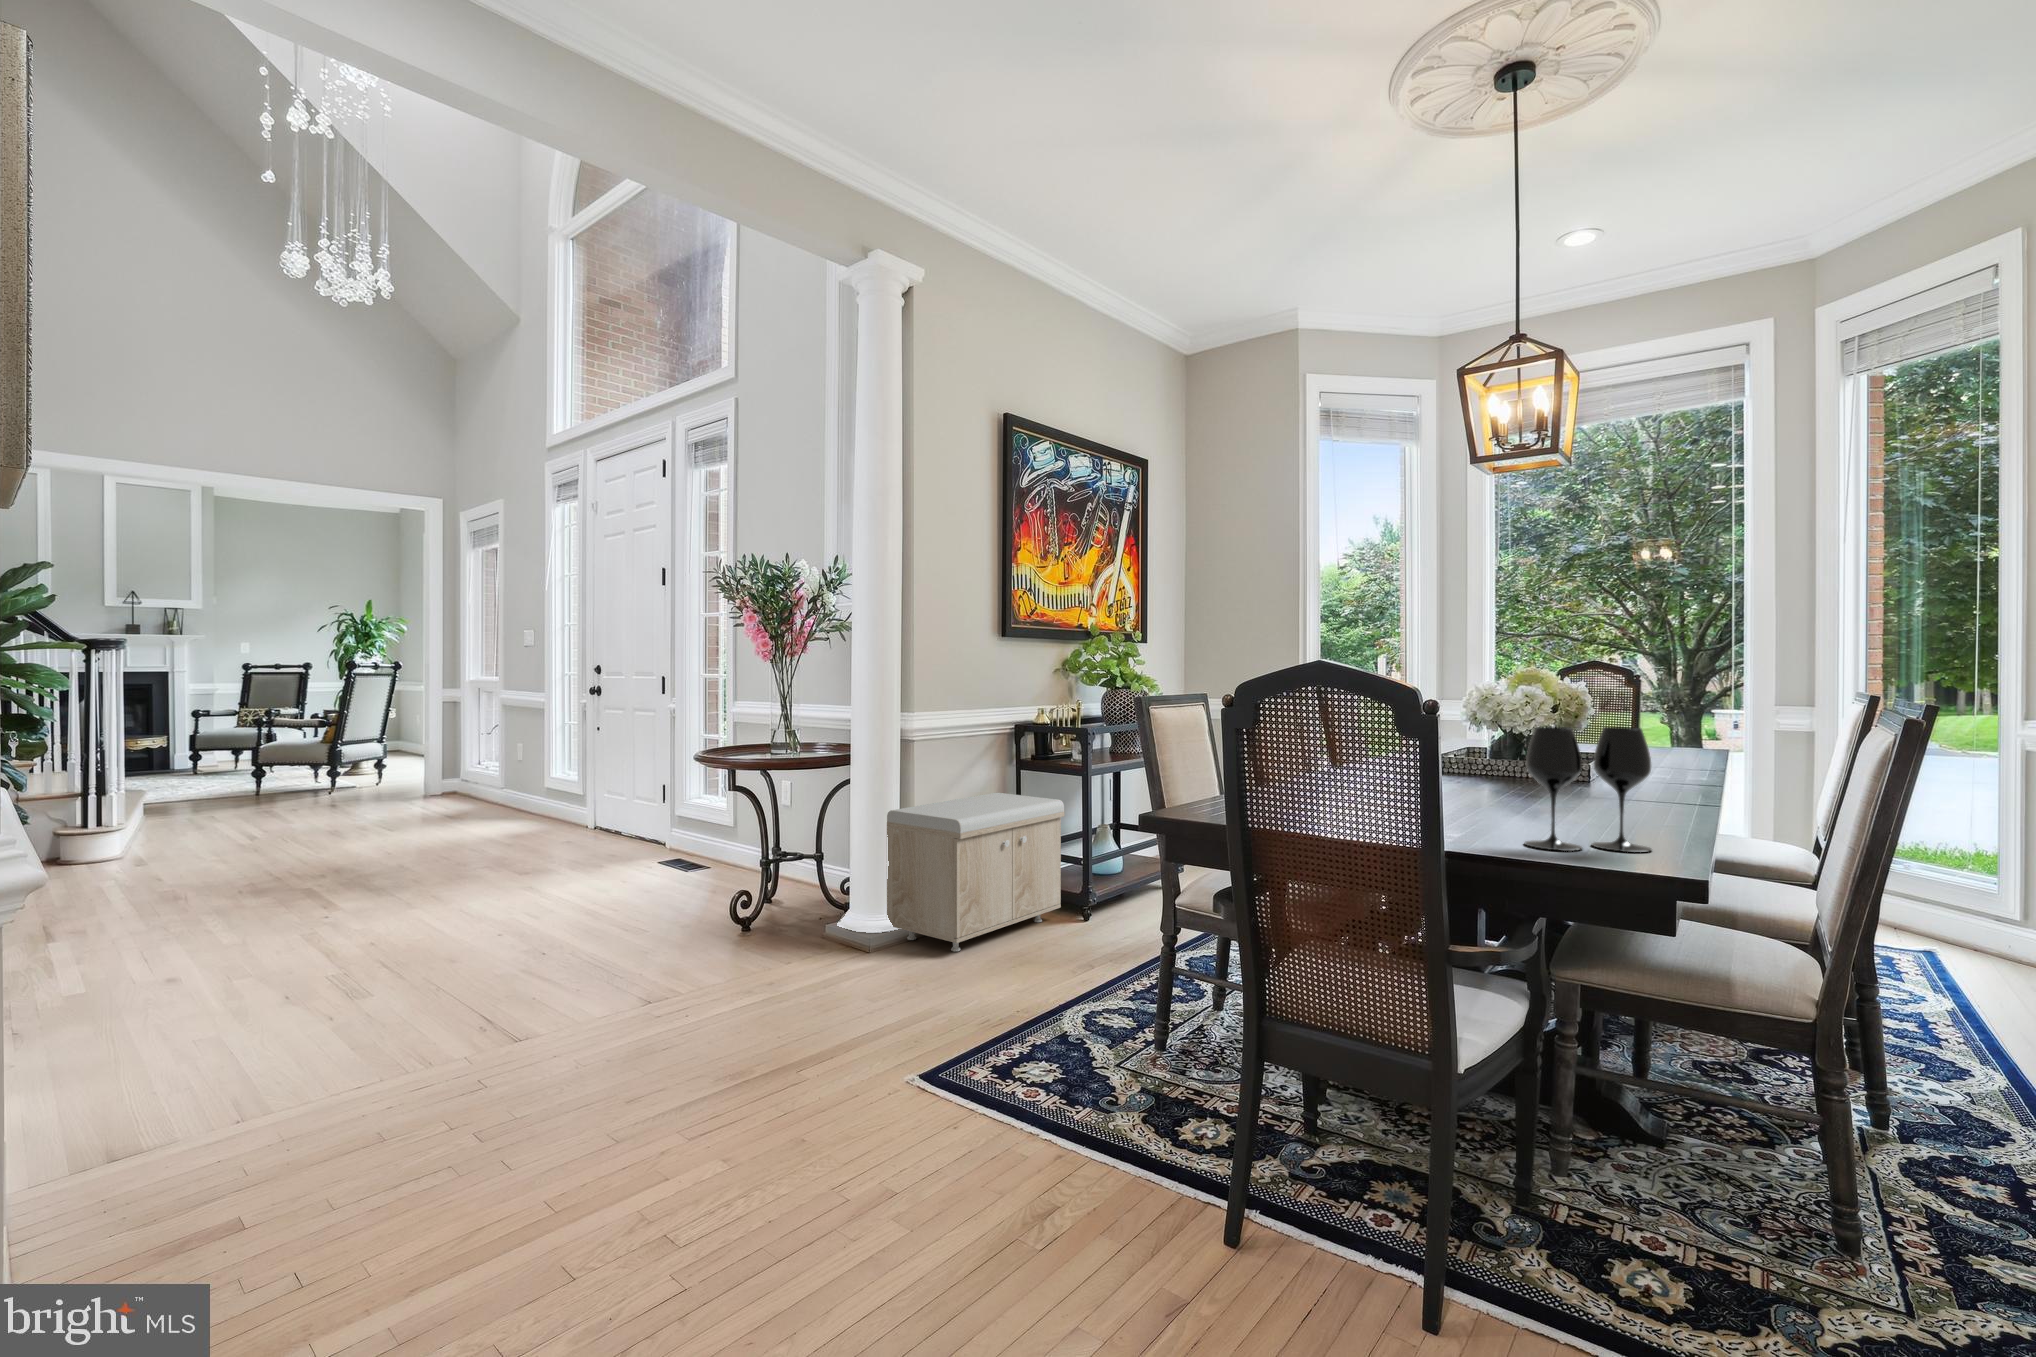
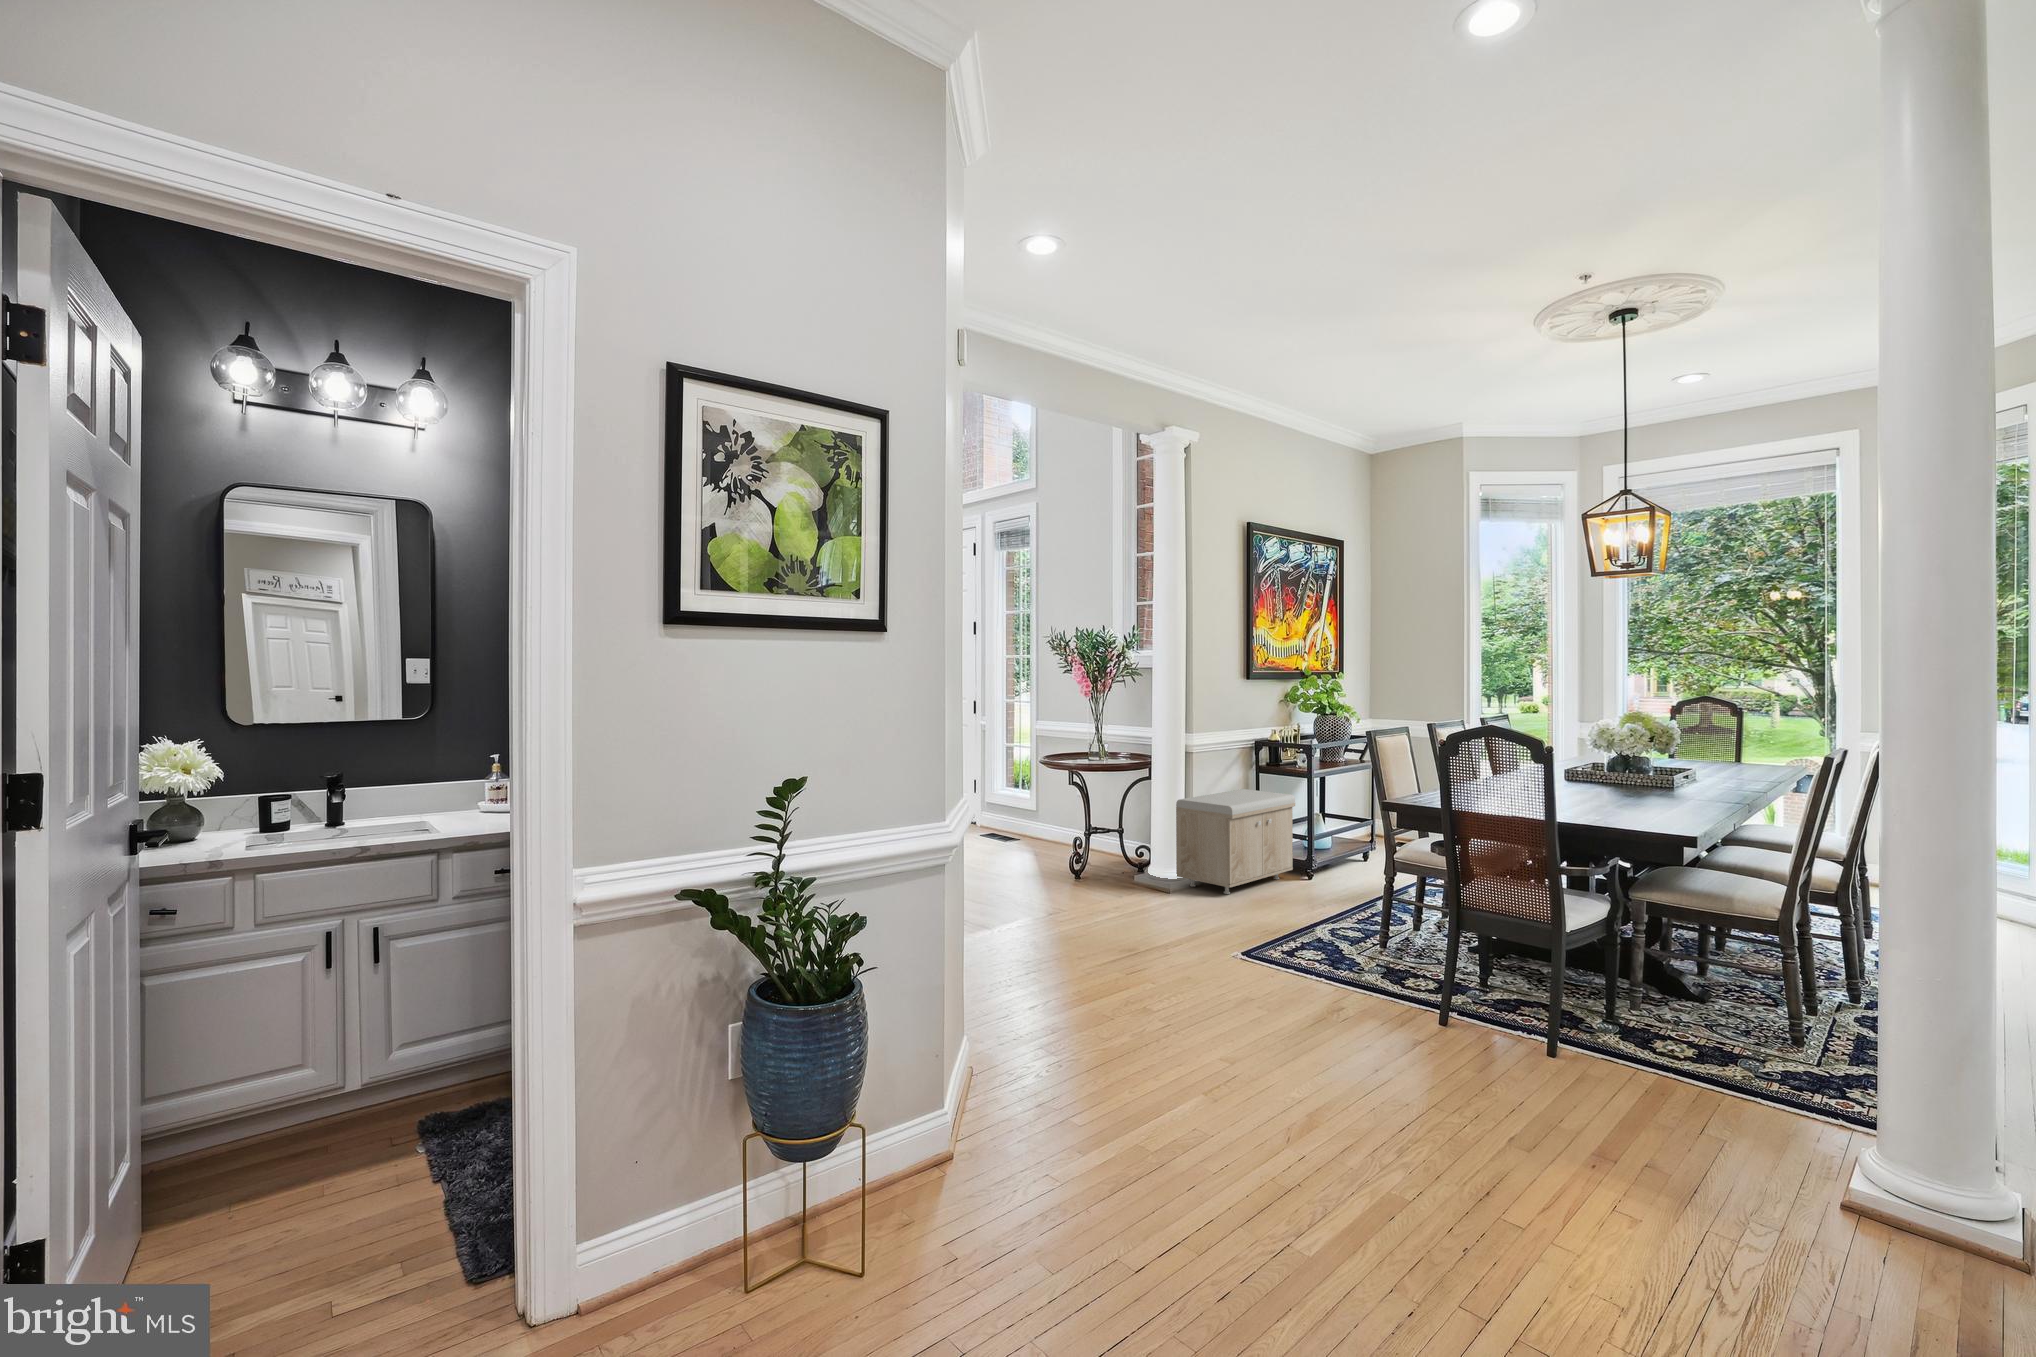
wine glass: present [1525,726,1652,852] -> none [1607,756,1680,824]

